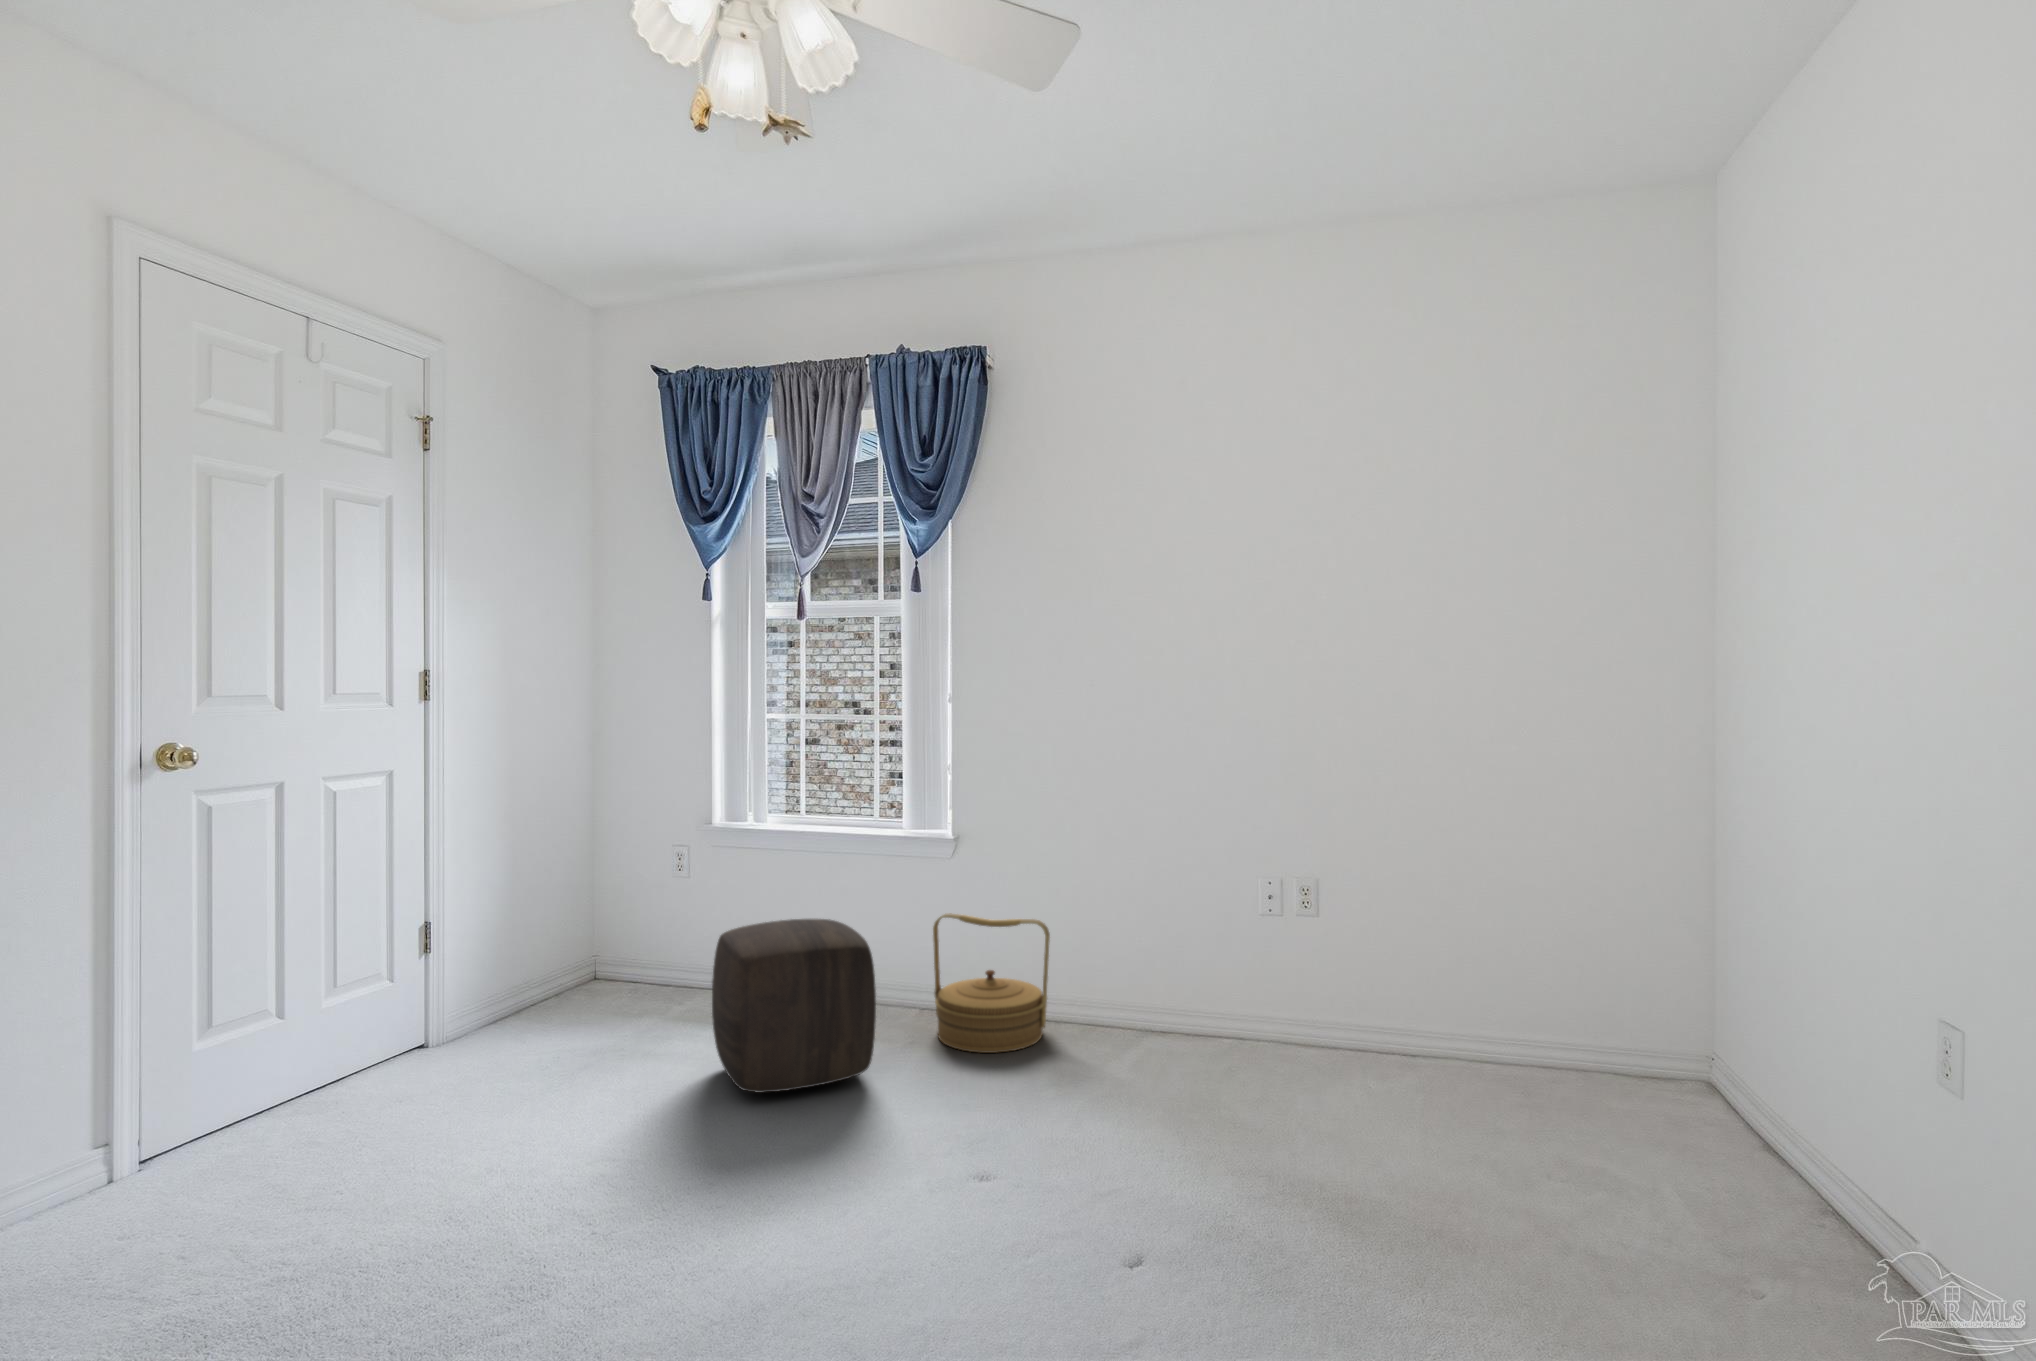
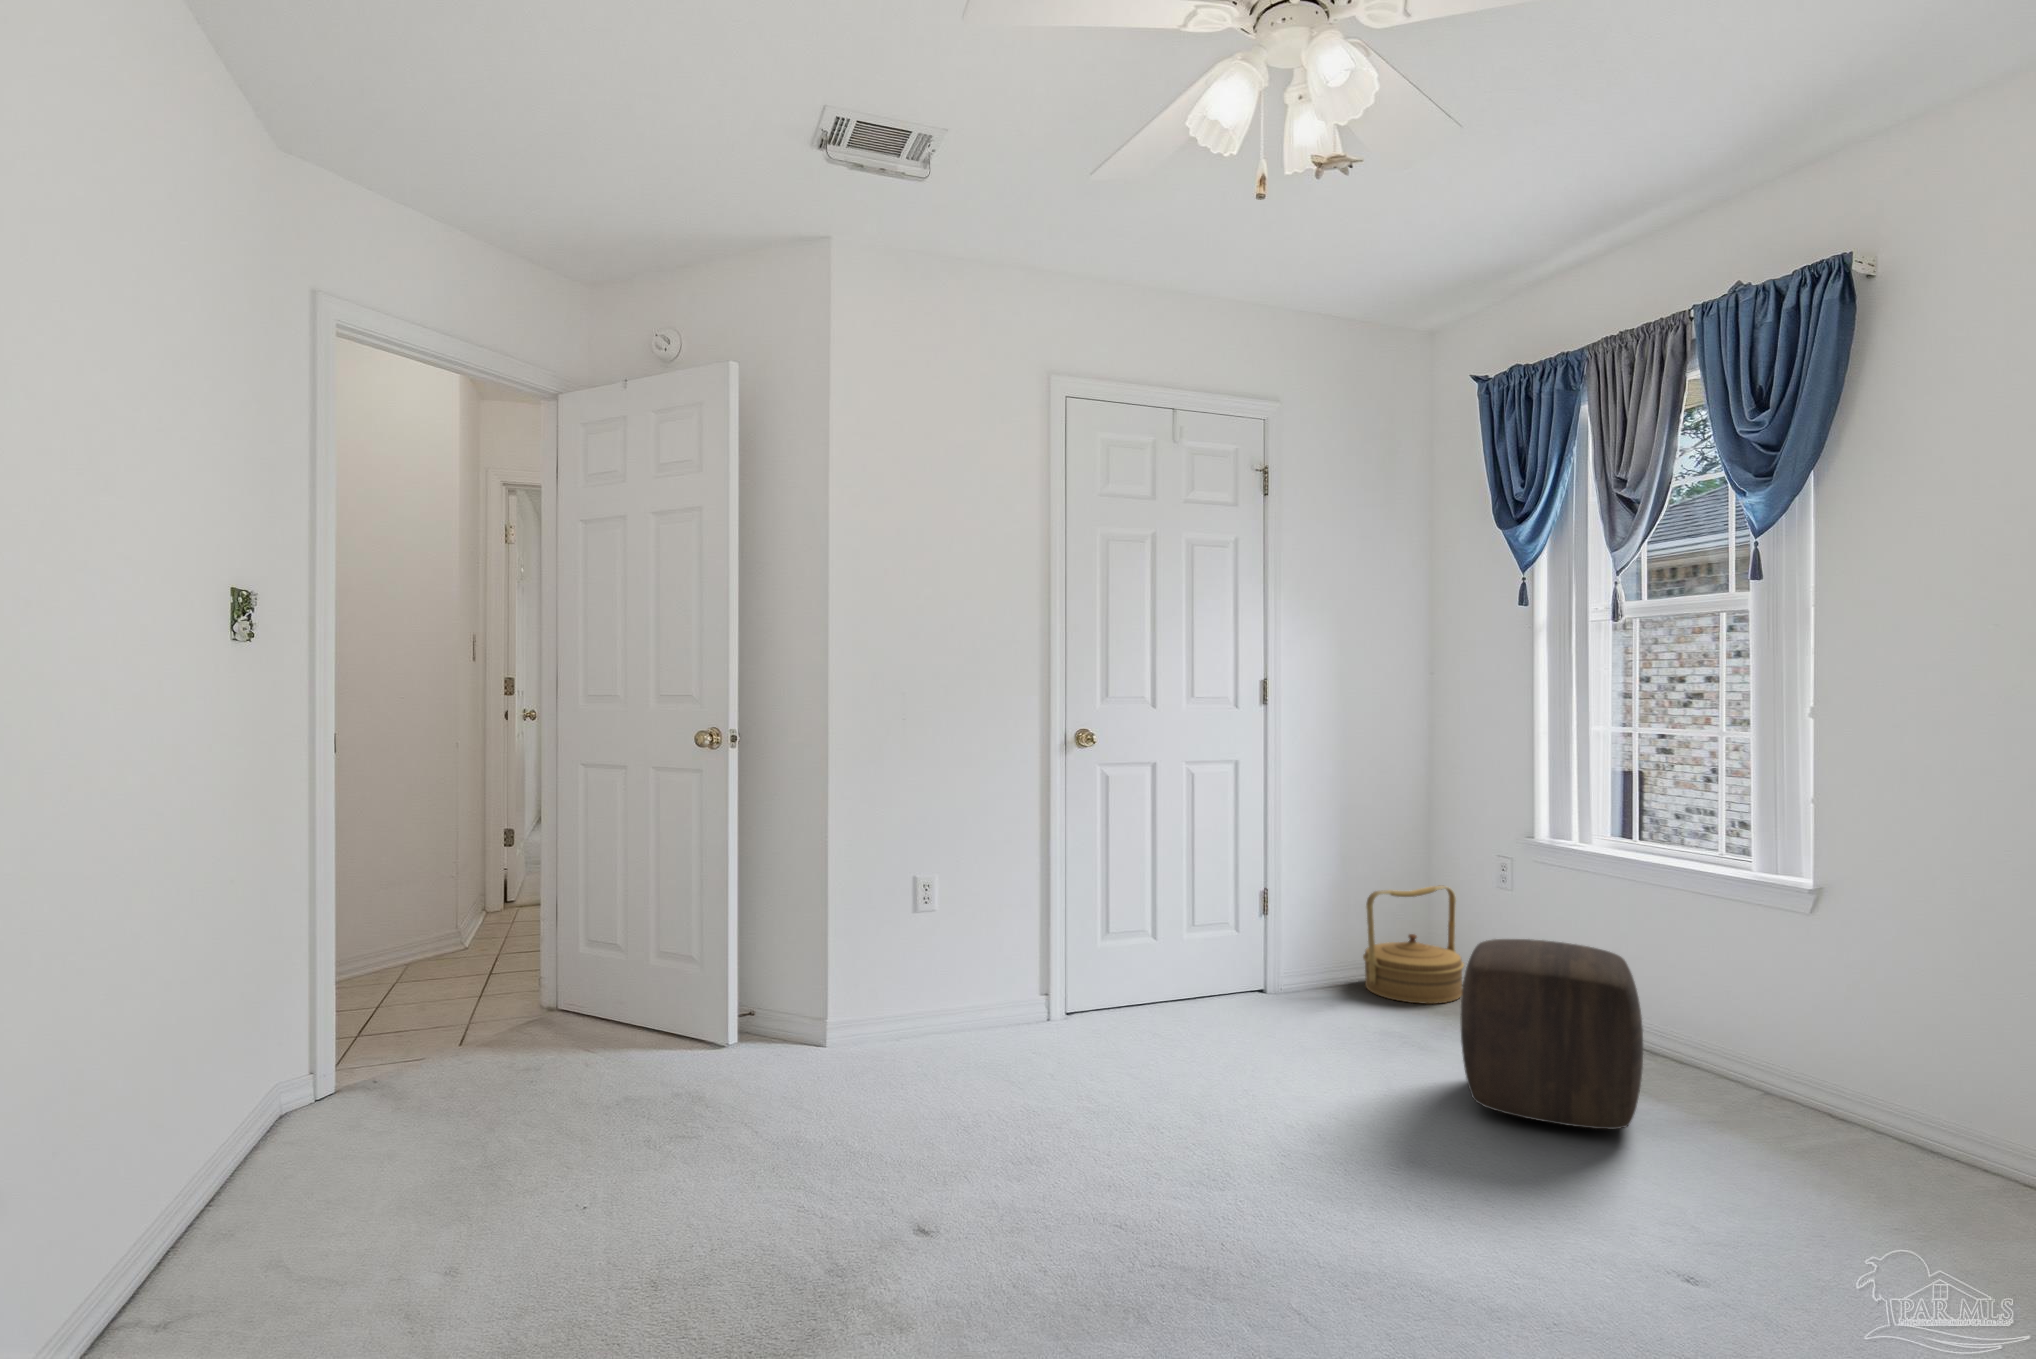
woven basket: present [933,913,1050,1053] -> present [1363,885,1464,1004]

